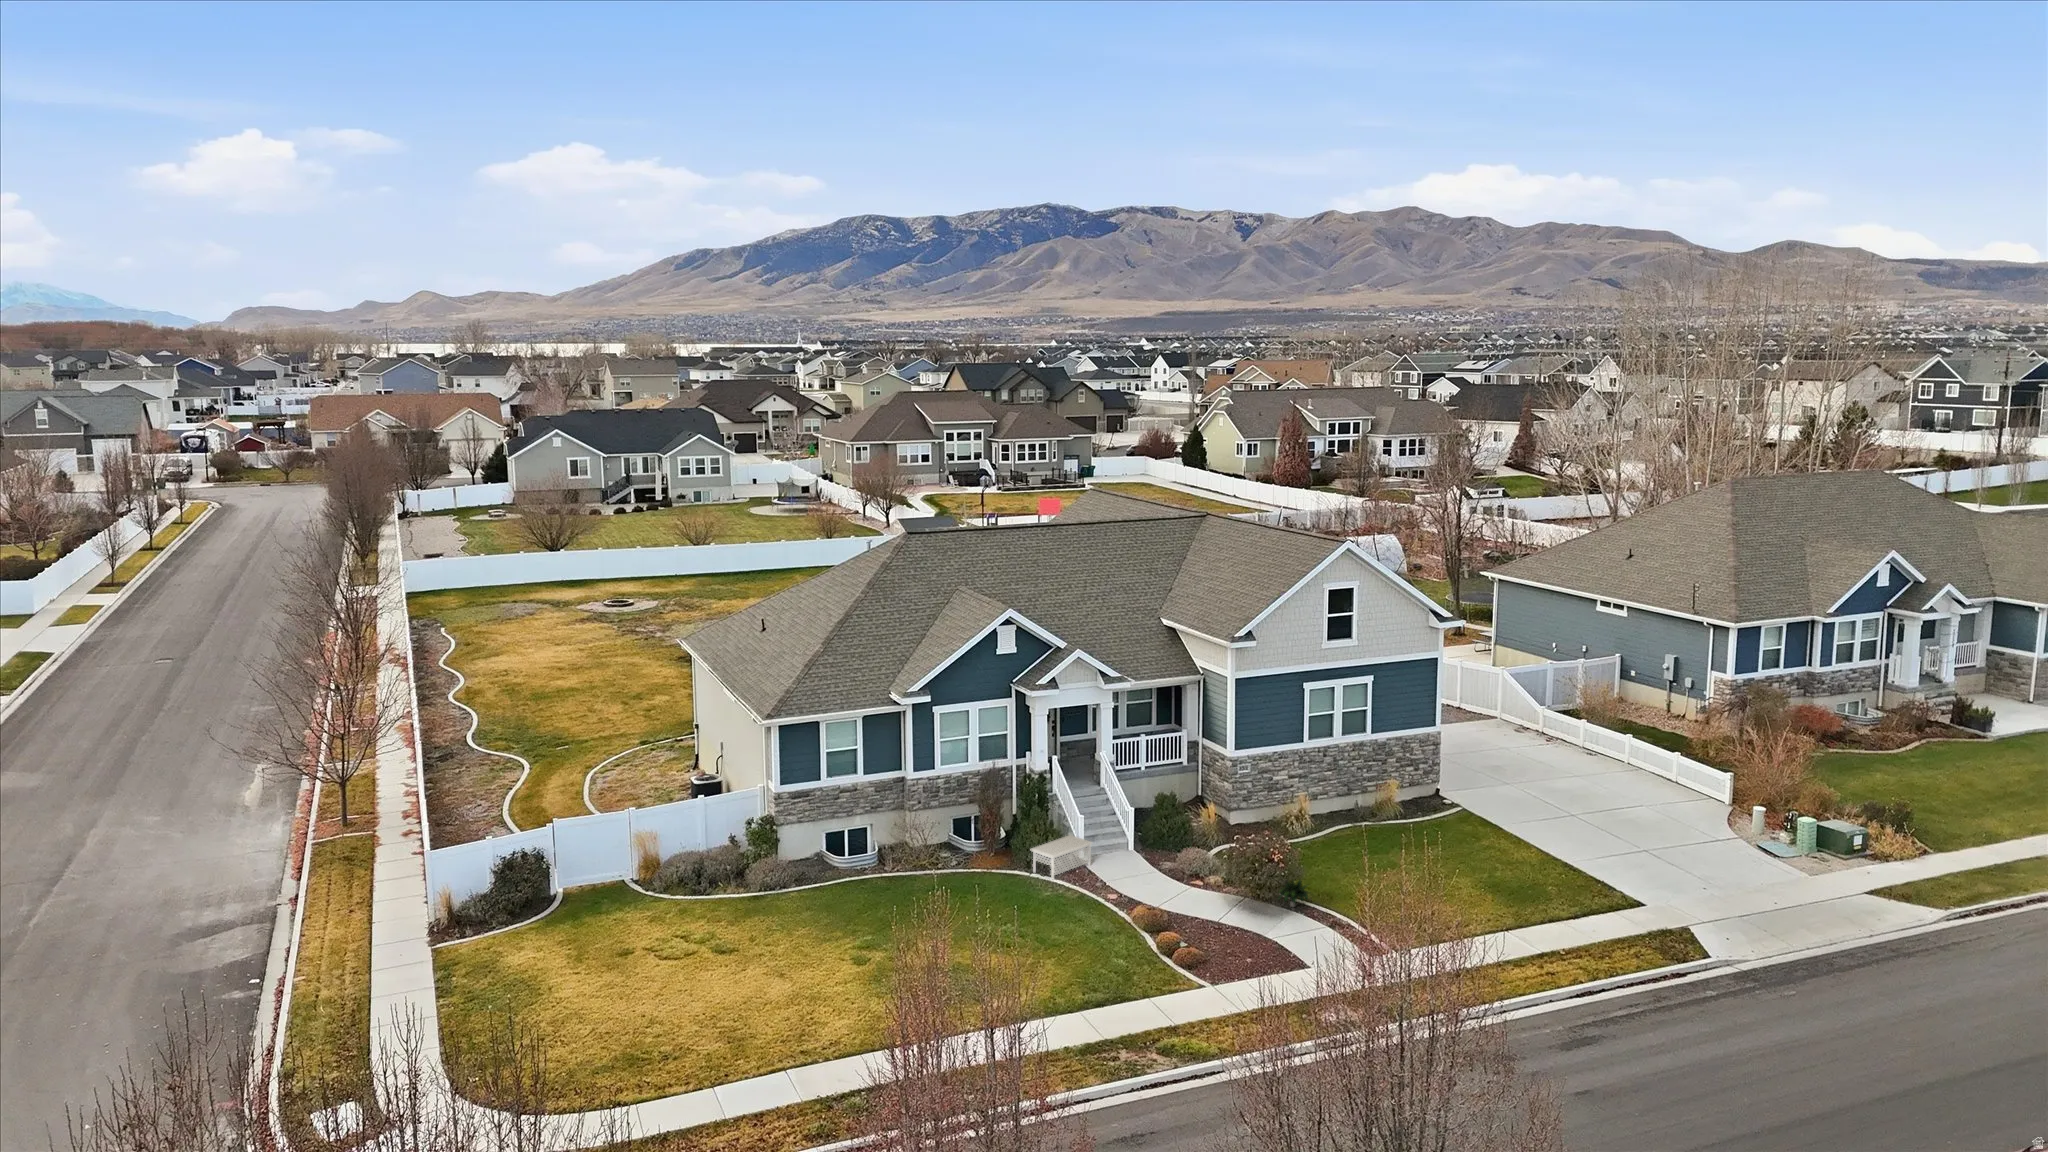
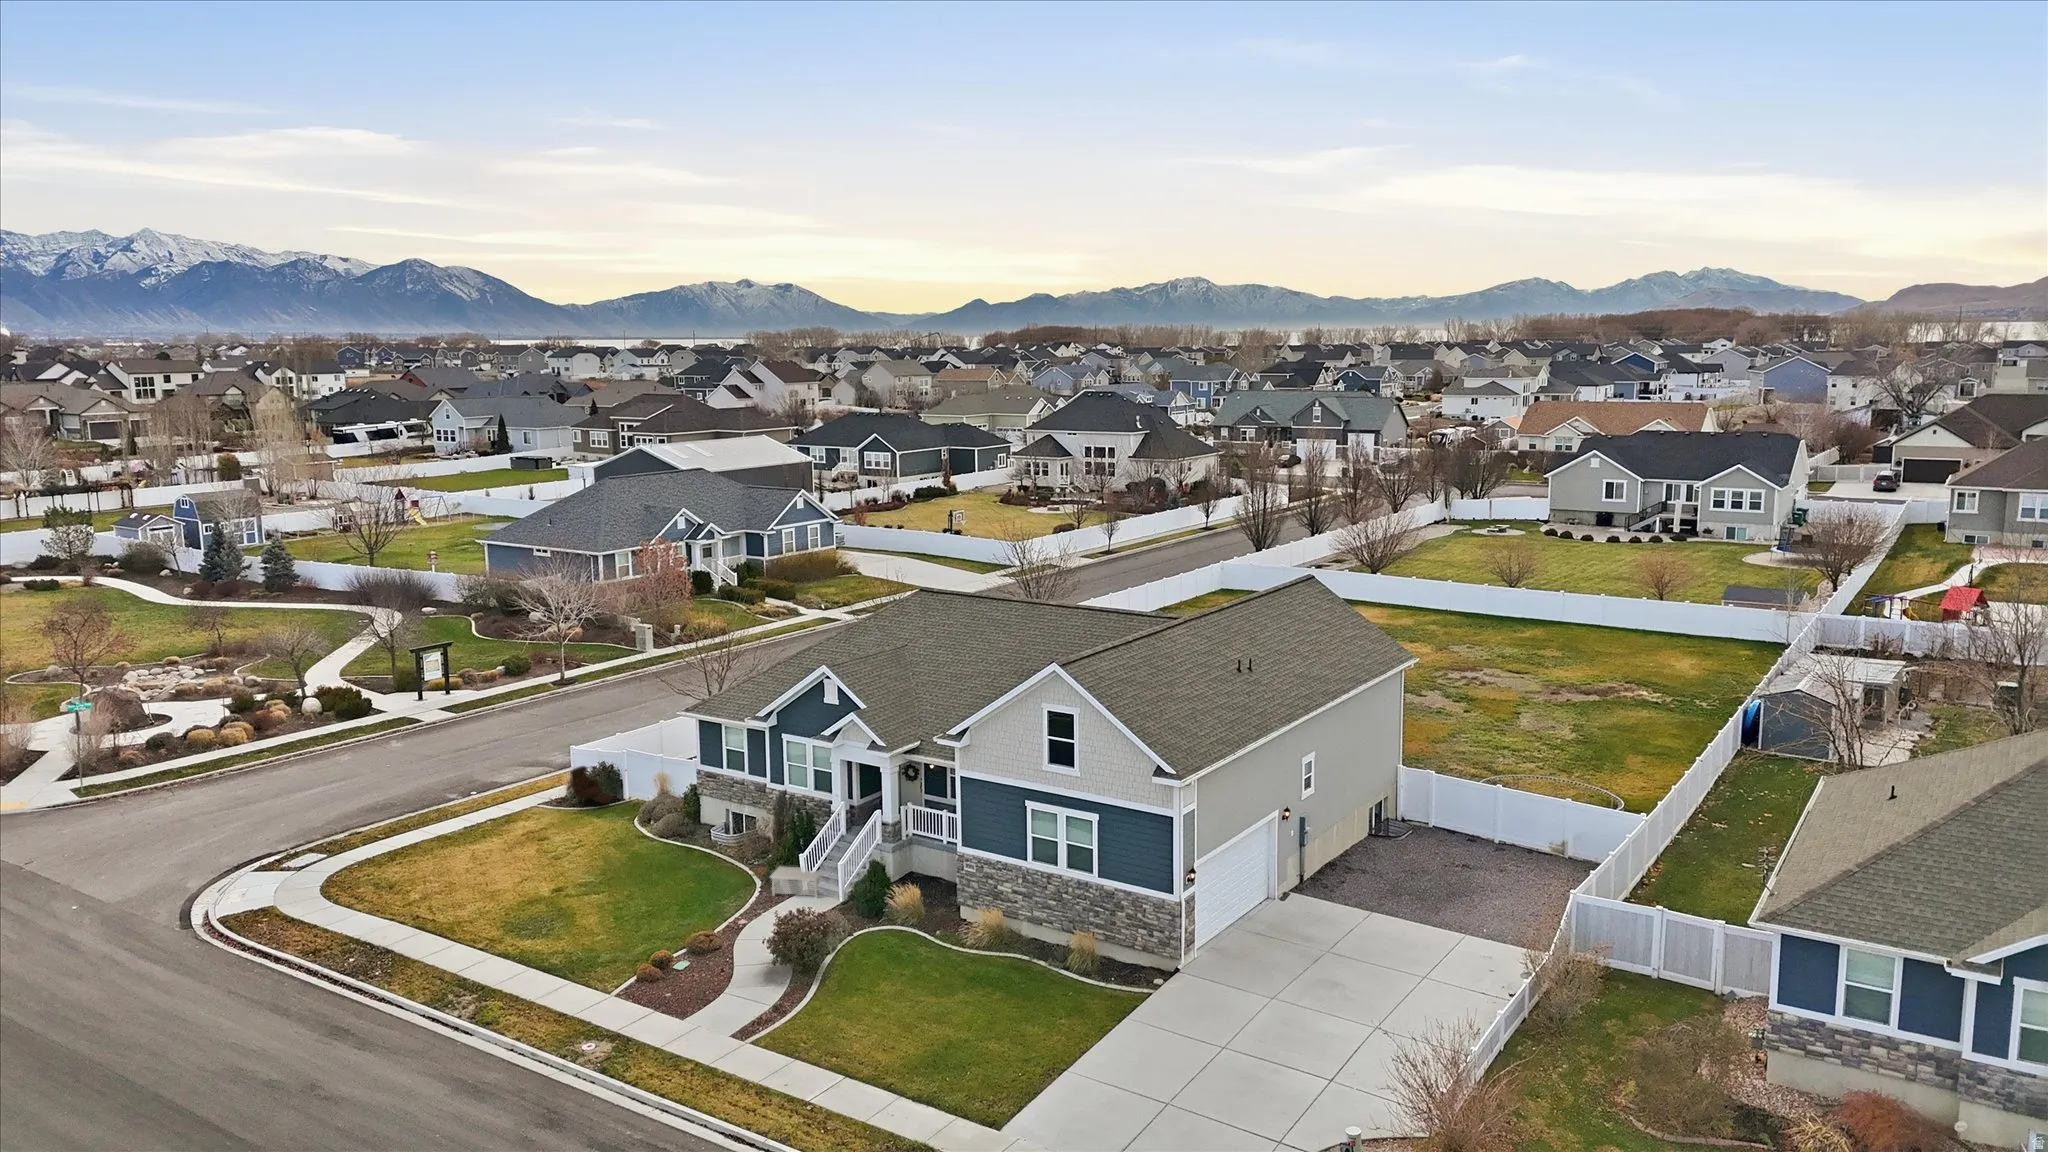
lounge chair: none [531,859,598,918] -> present [570,766,612,805]
potted plant: present [1279,880,1308,907] -> none [788,960,821,986]

